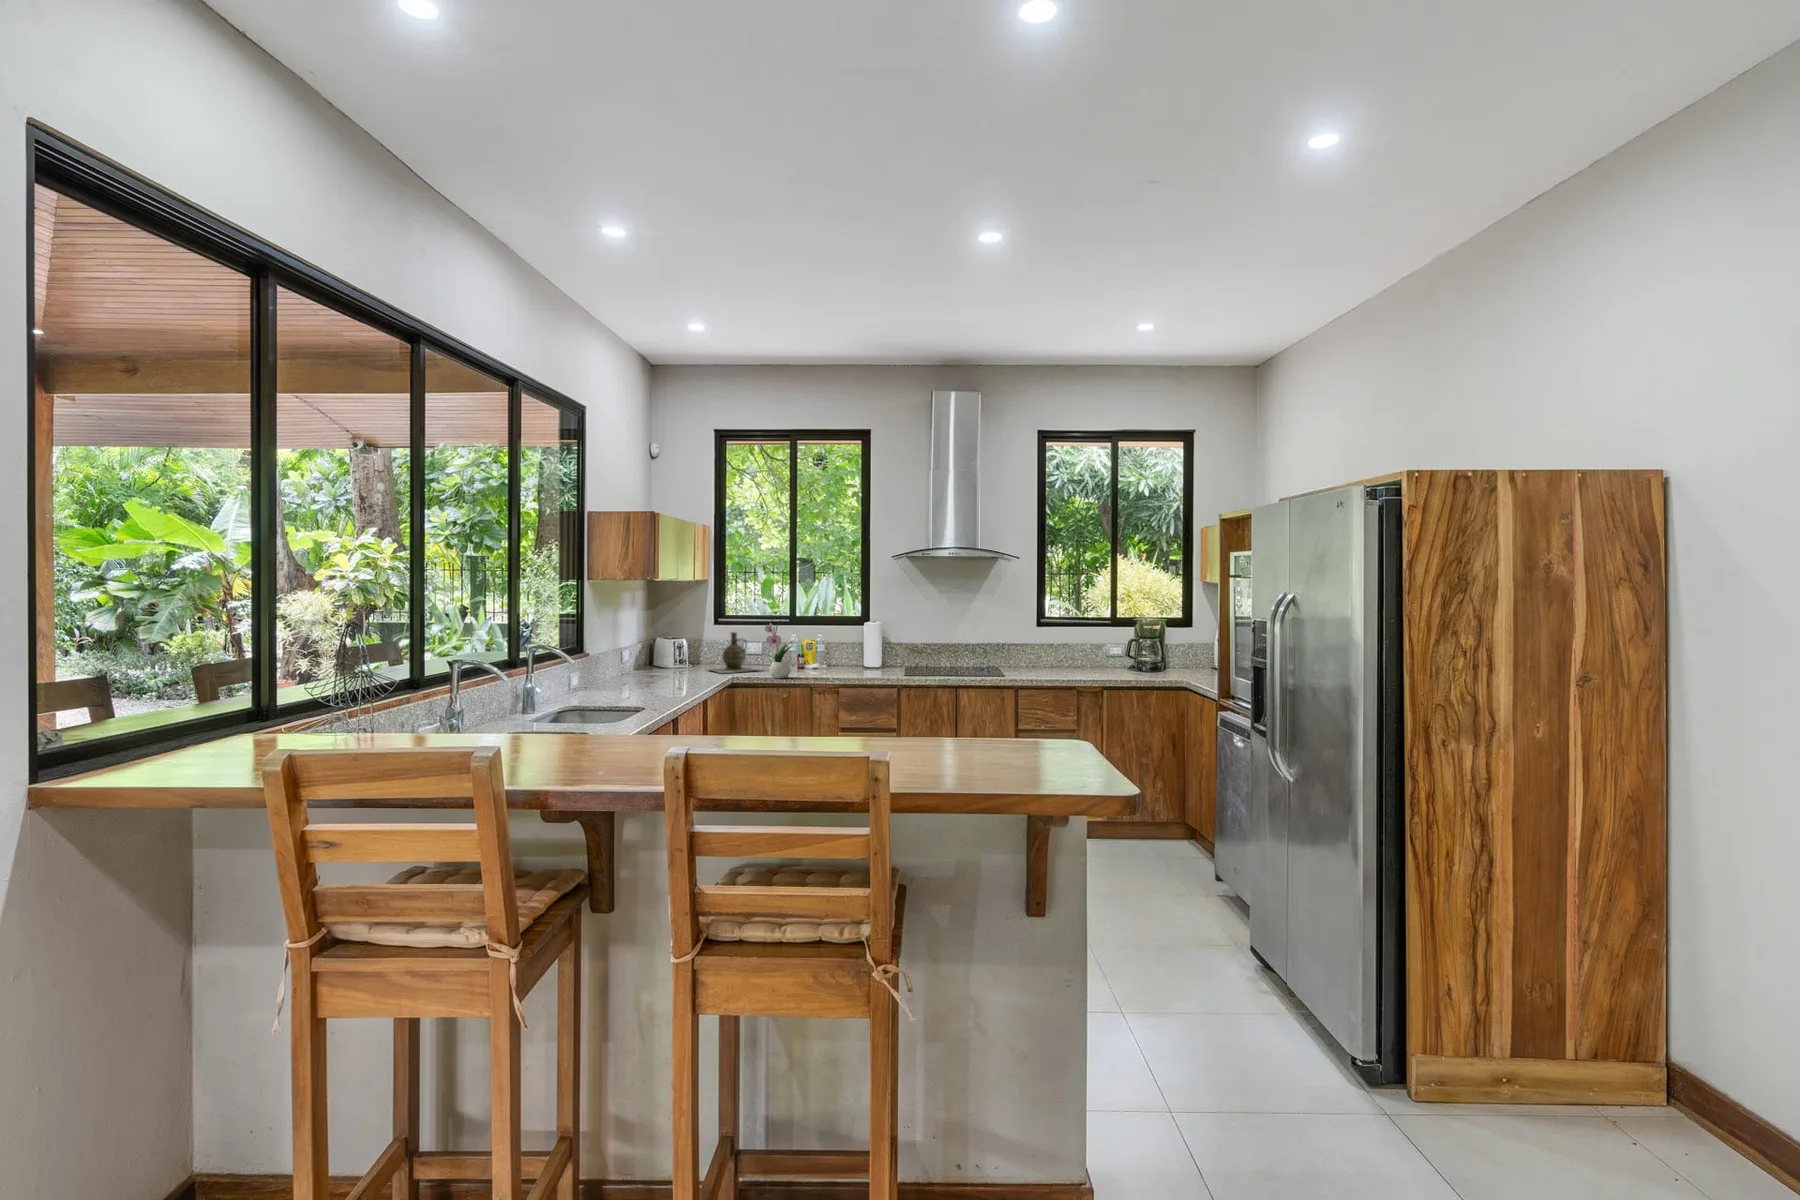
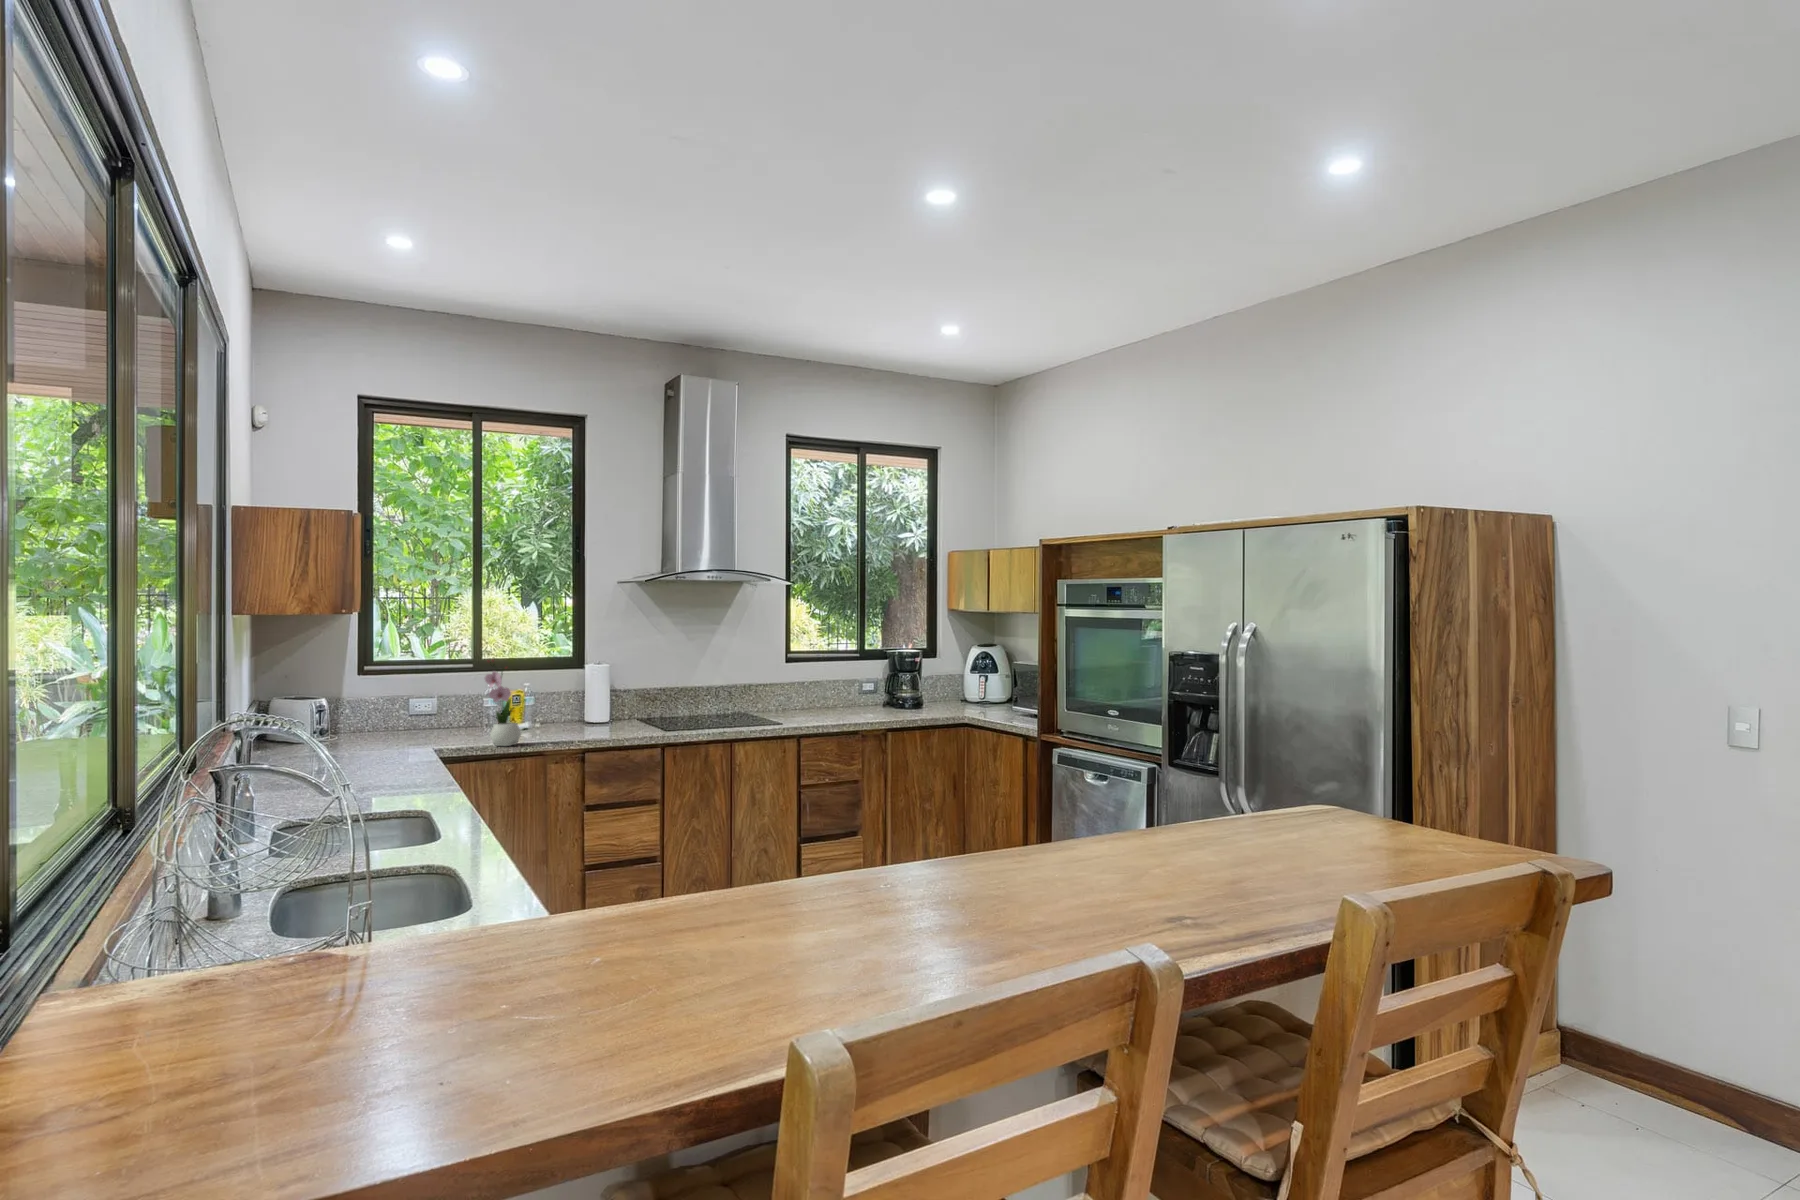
ceramic jug: present [709,632,755,673] -> none [360,685,450,745]

